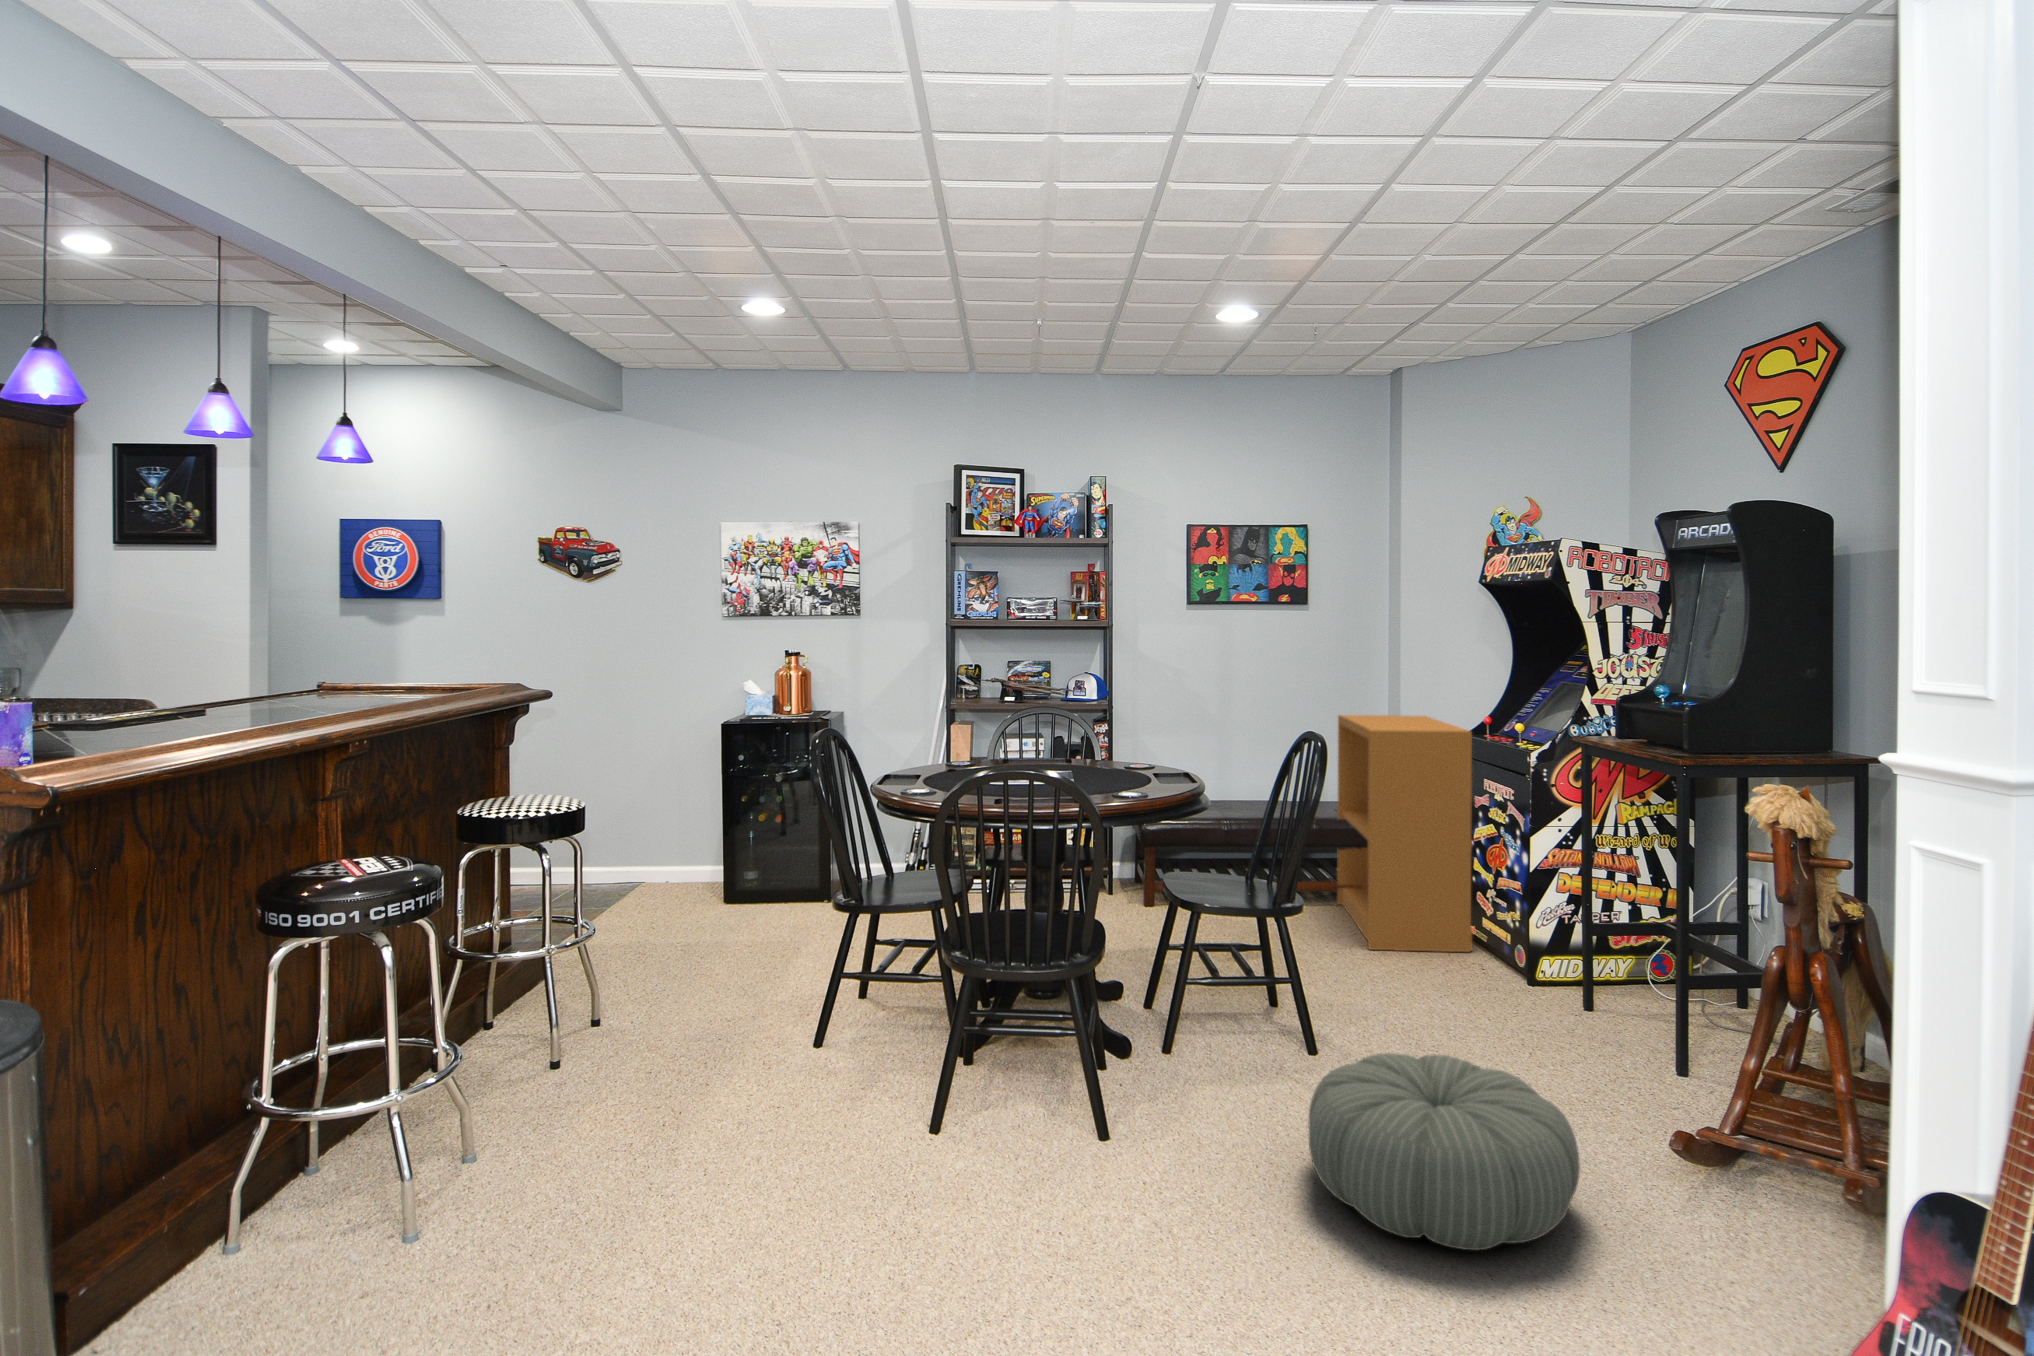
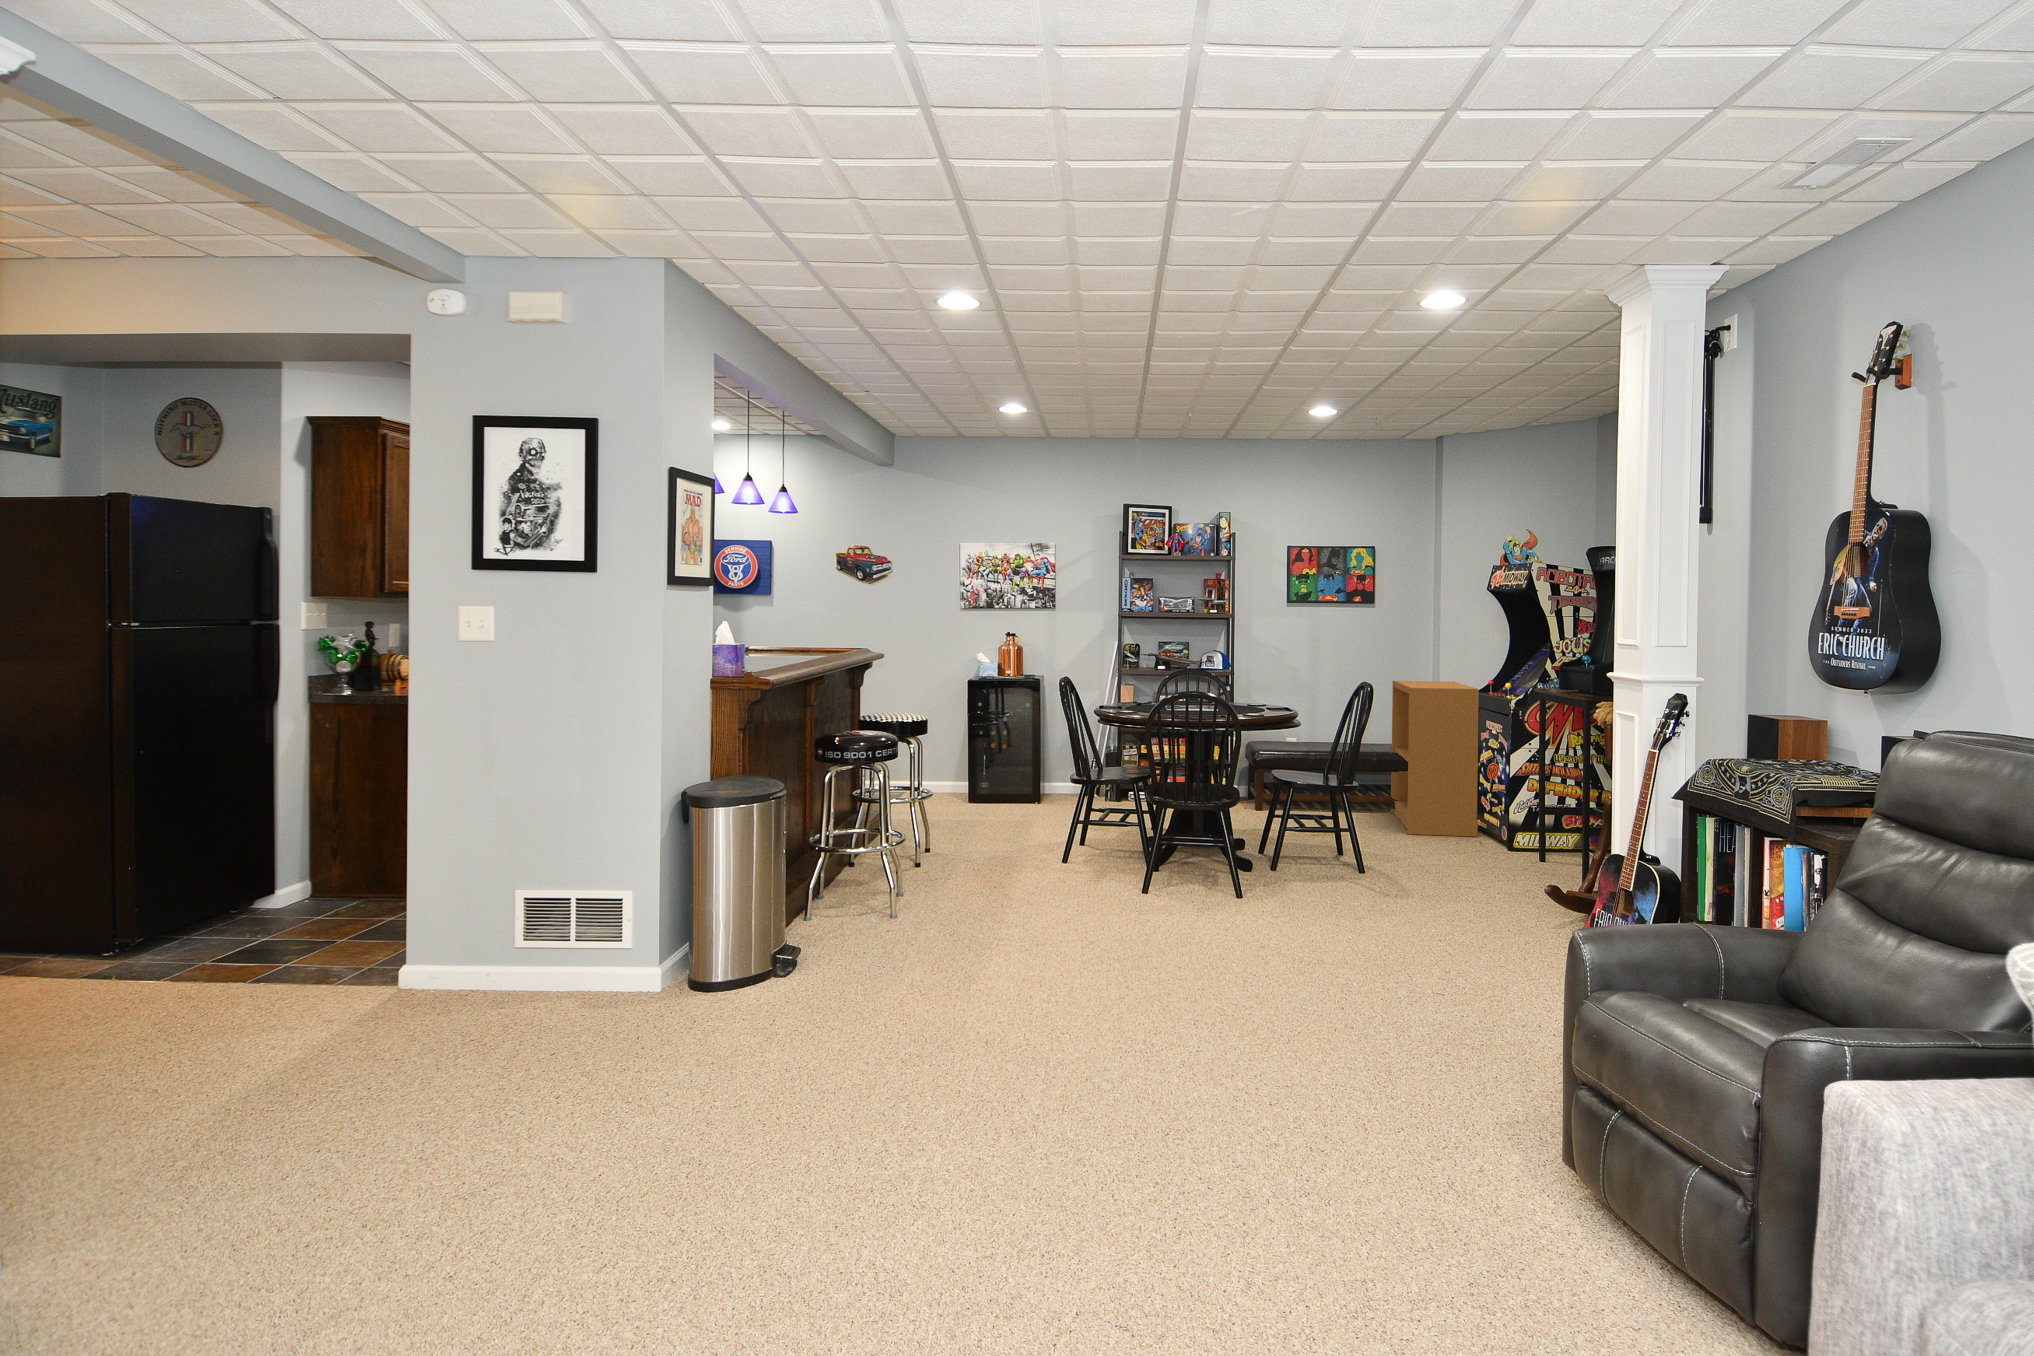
pouf: present [1309,1053,1580,1250] -> none [1353,854,1497,936]

